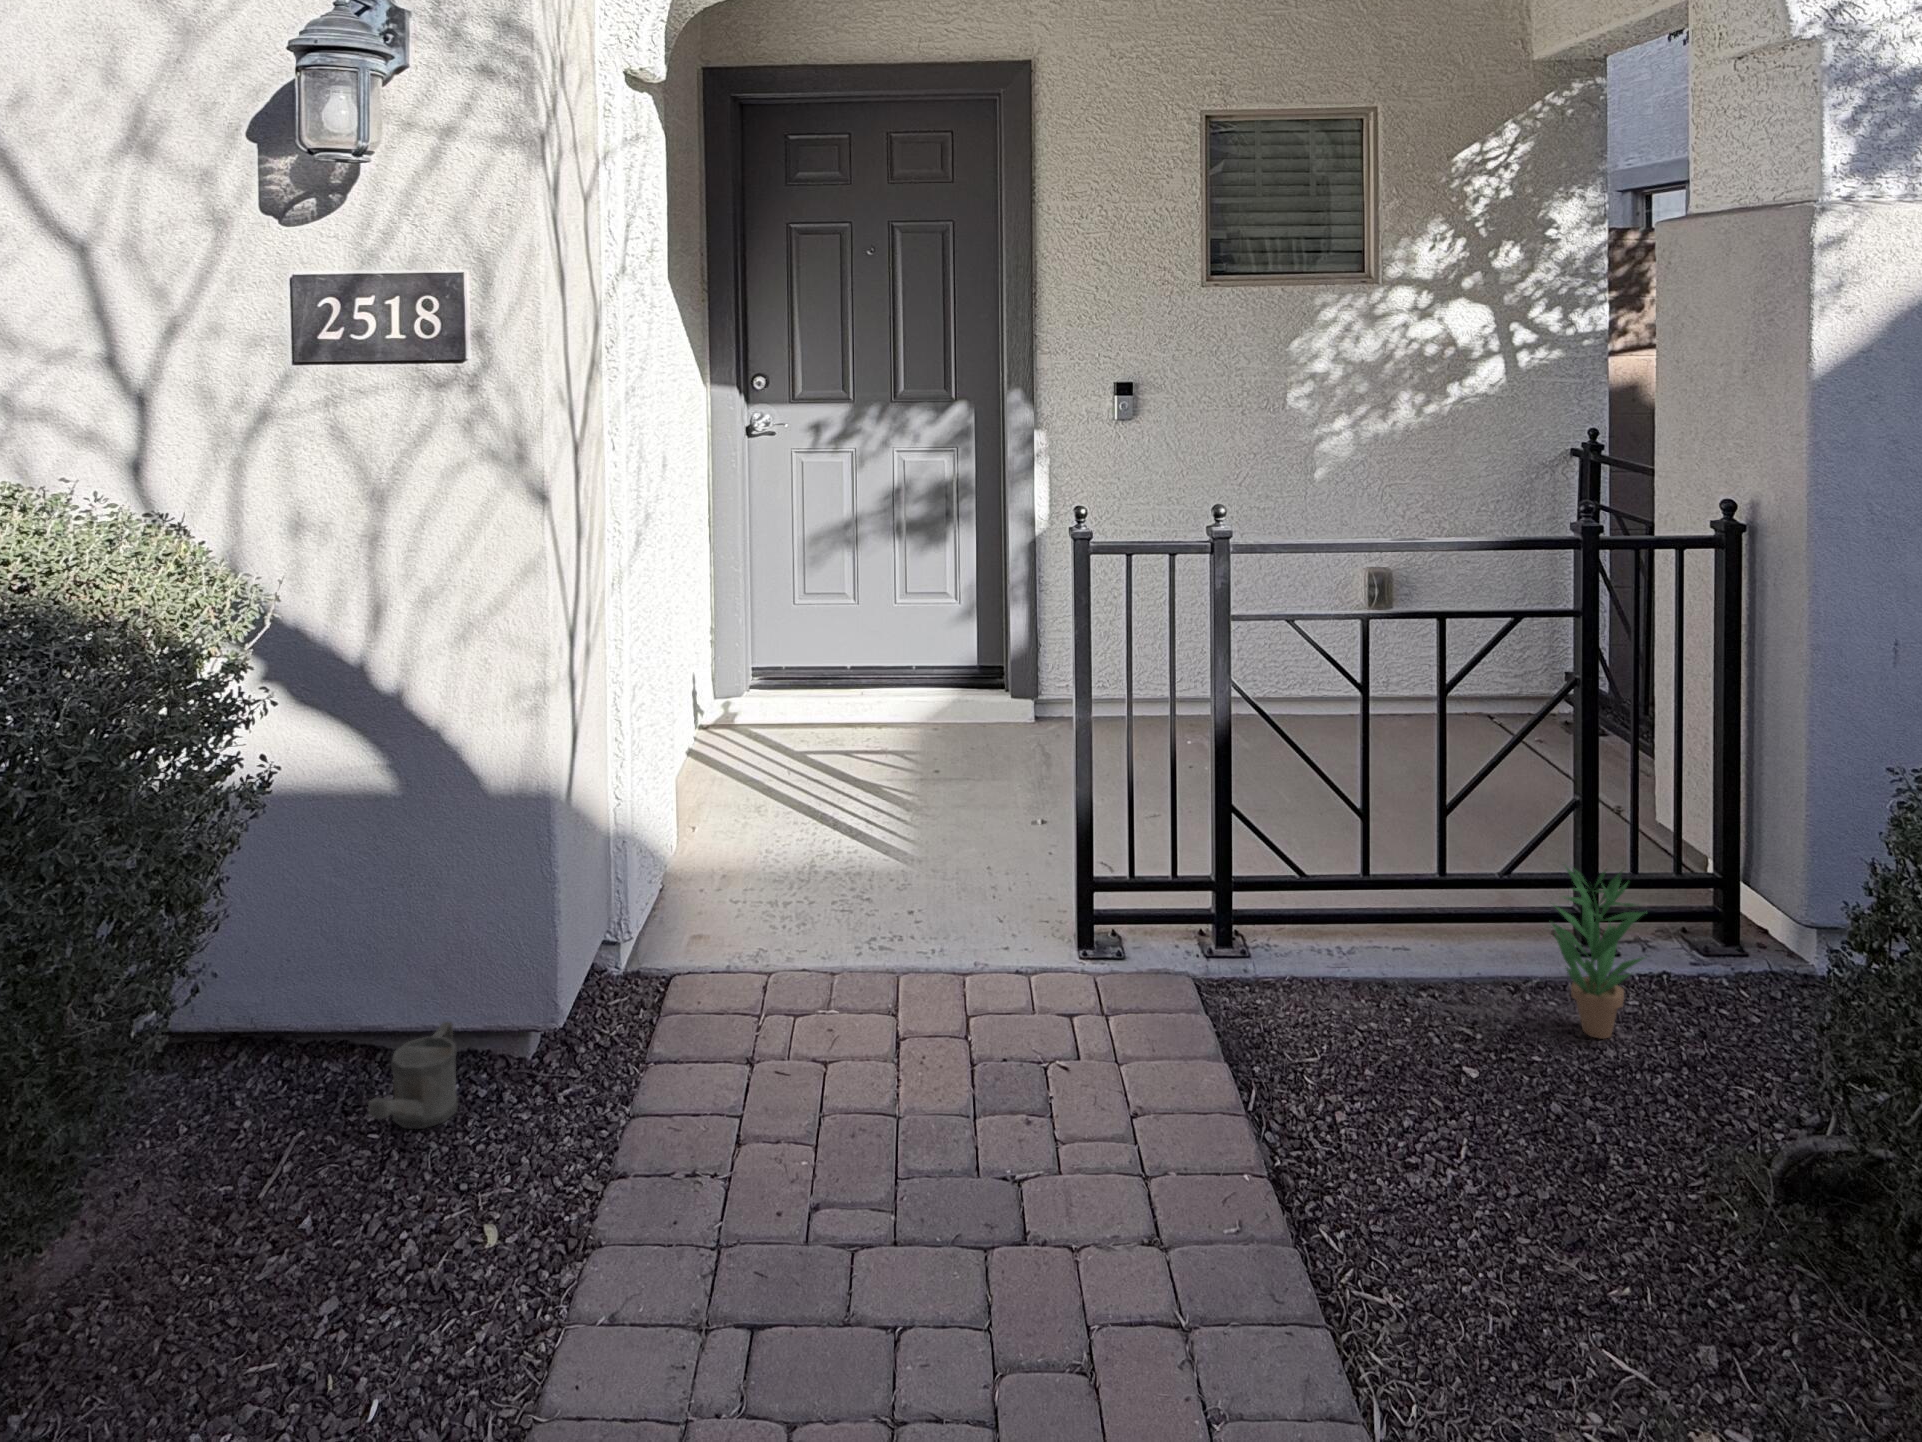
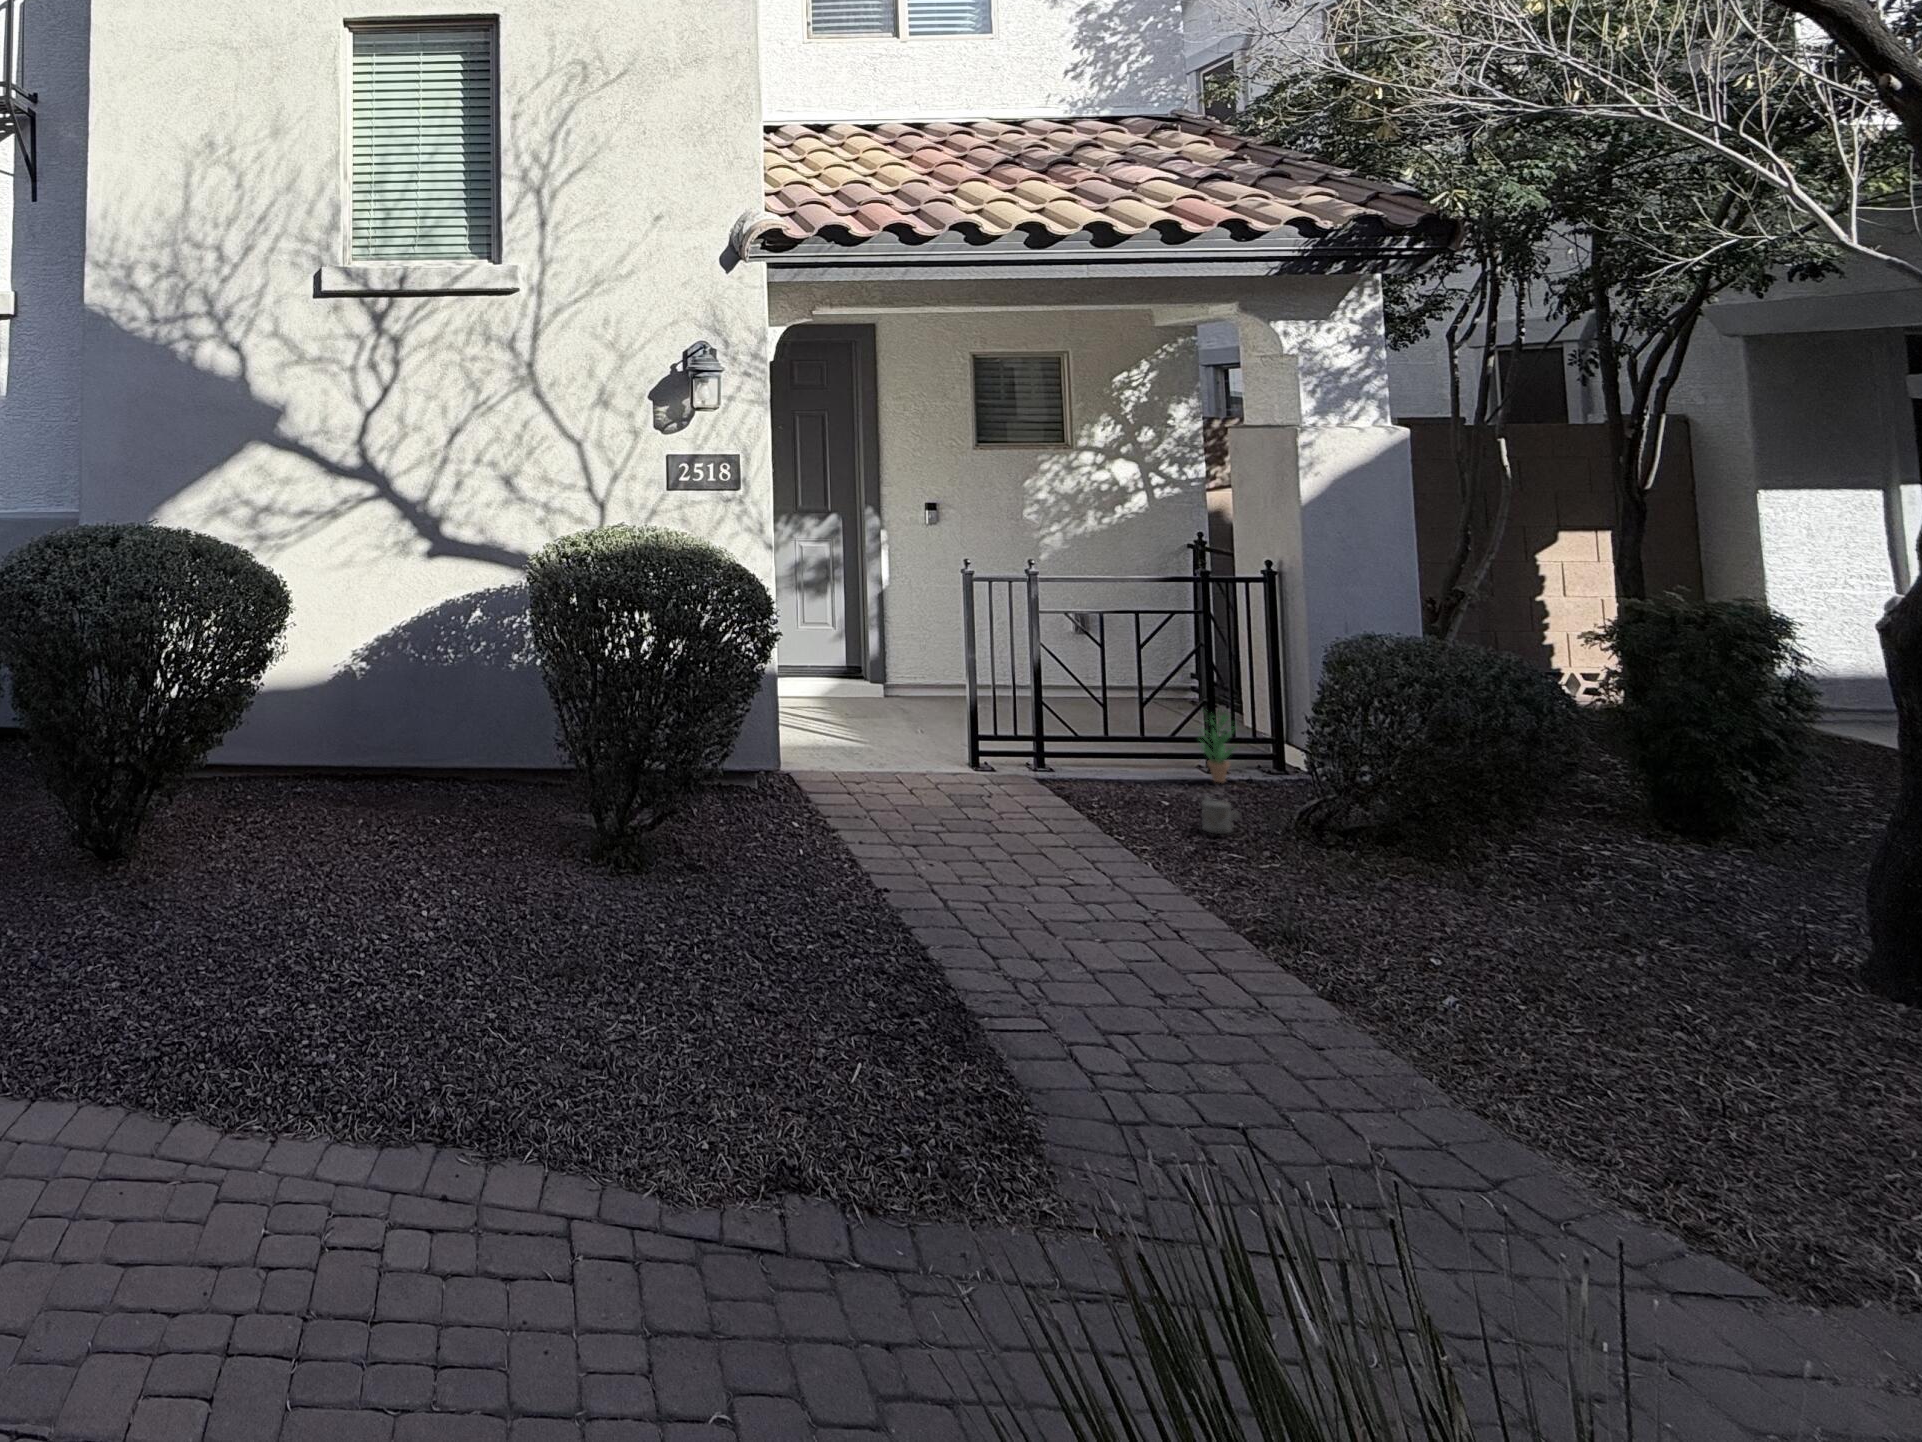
watering can: present [368,1022,458,1129] -> present [1202,796,1240,834]

